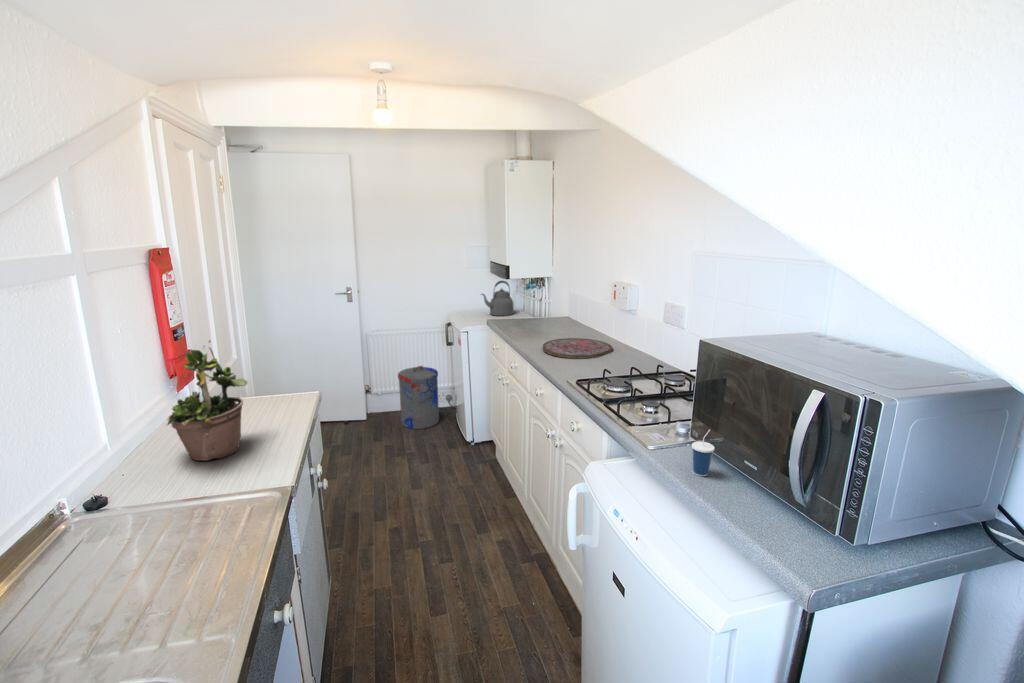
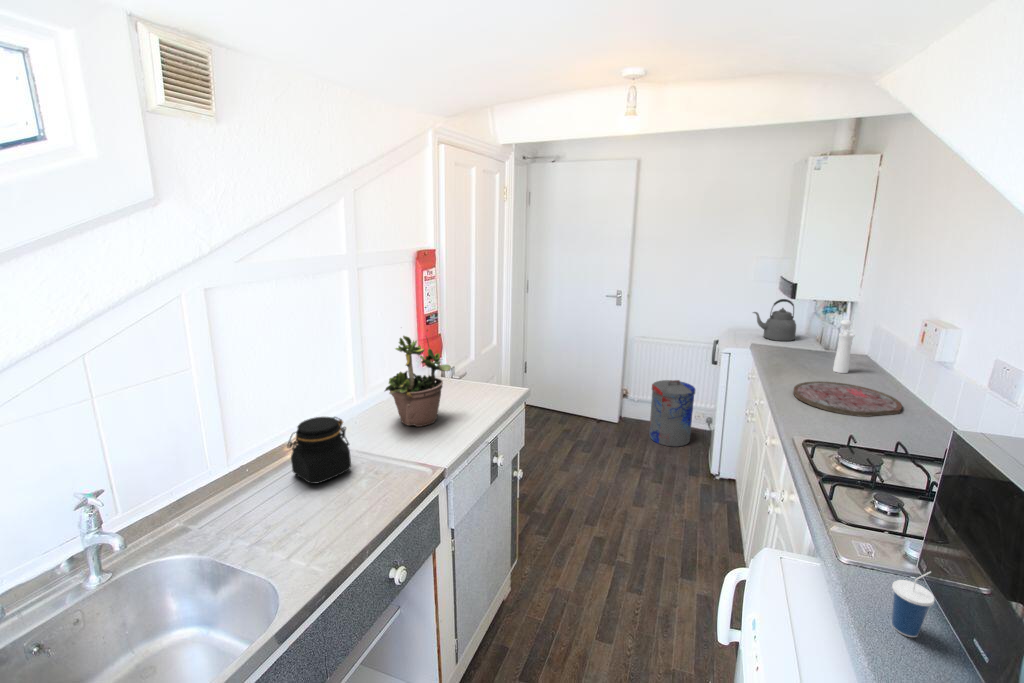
pepper mill: none [553,291,566,332] -> present [833,320,854,373]
jar: none [72,466,171,561] -> present [287,417,351,484]

